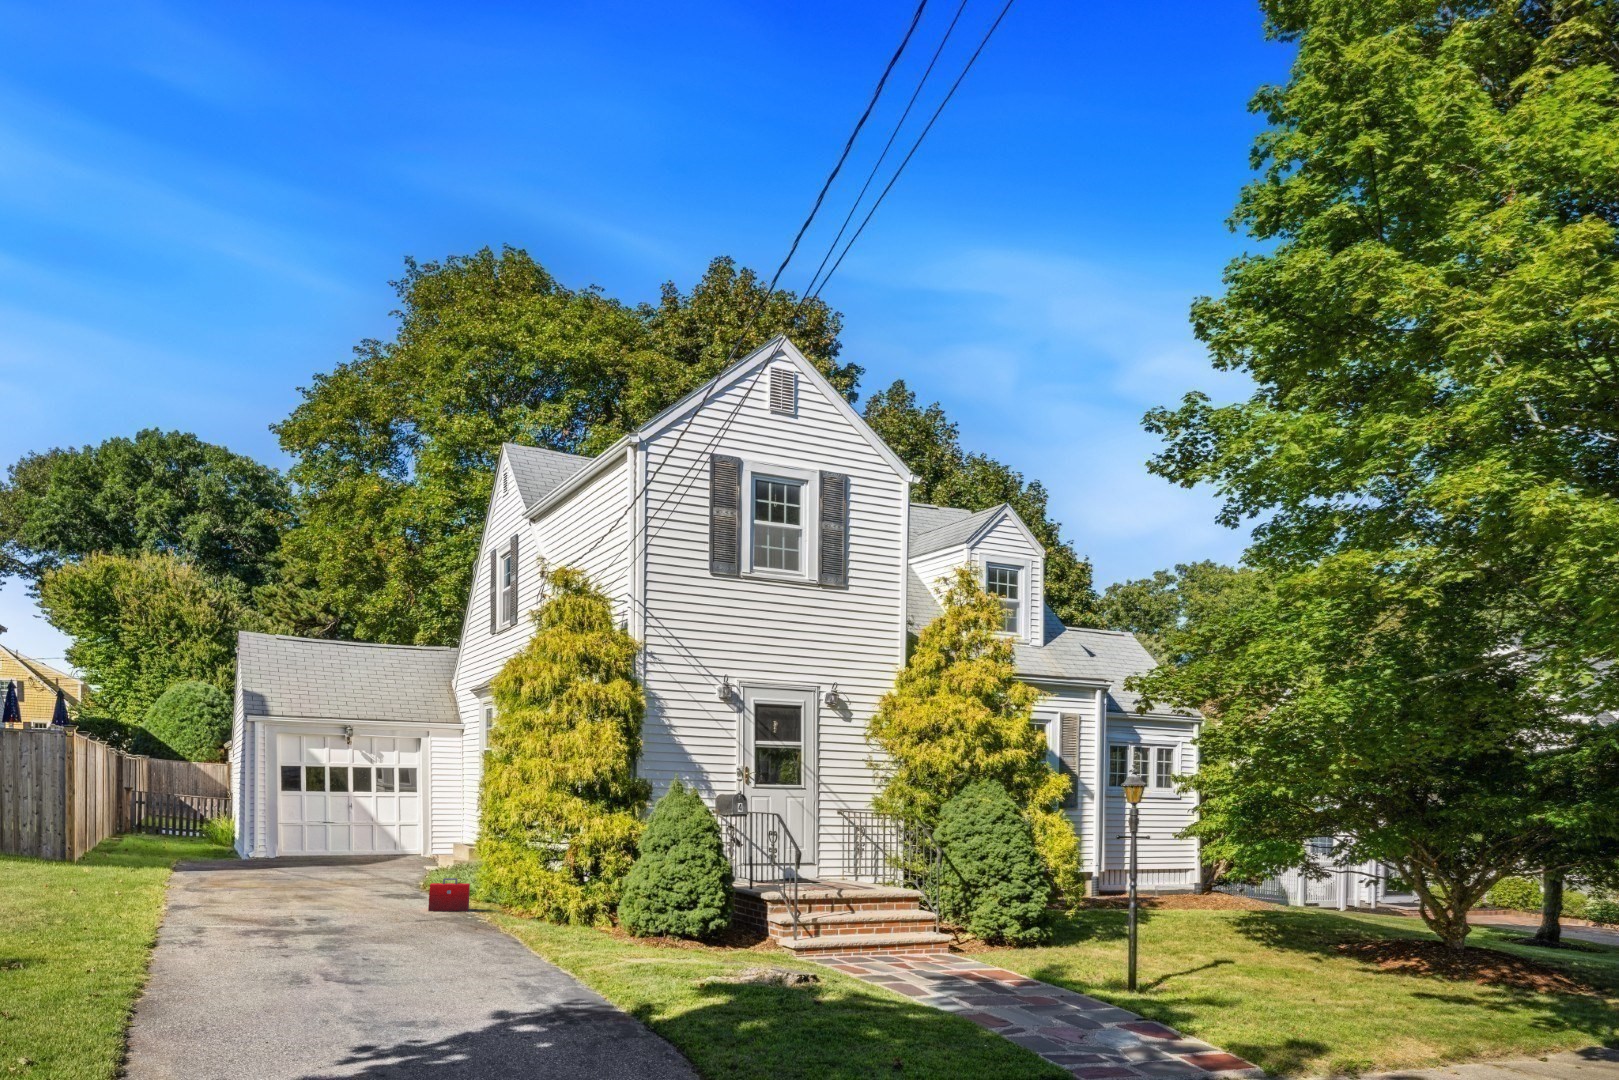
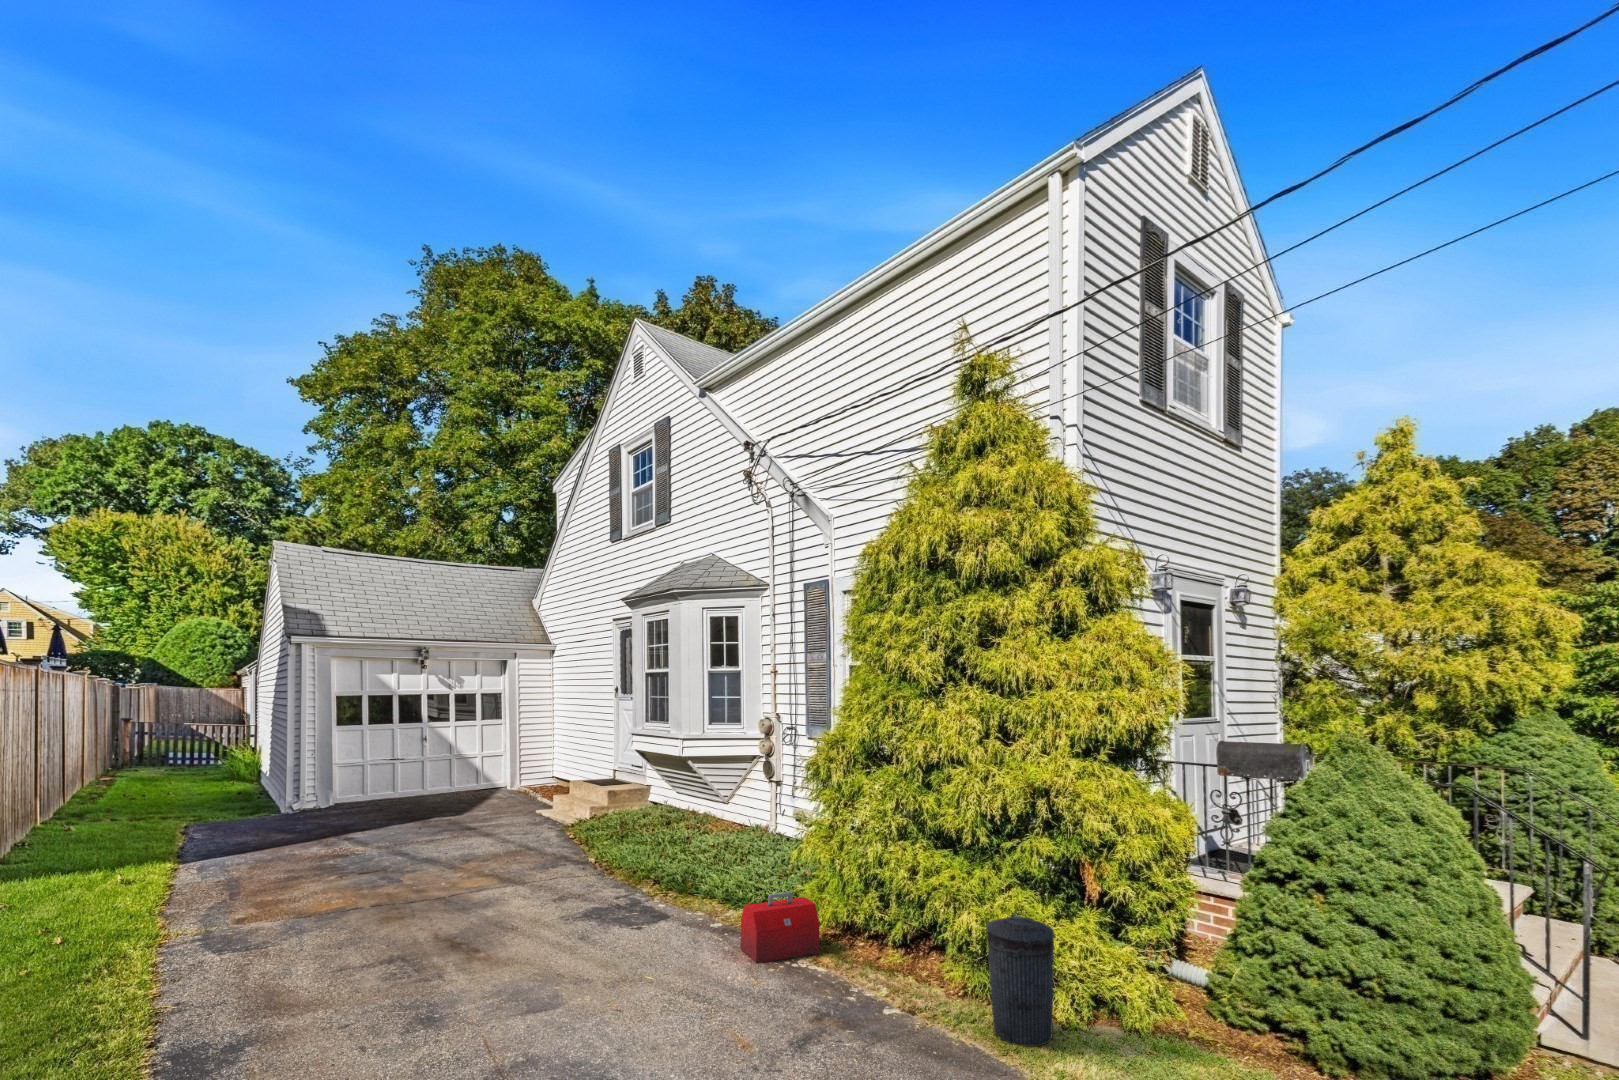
trash can: none [484,870,519,928] -> present [986,913,1054,1046]

